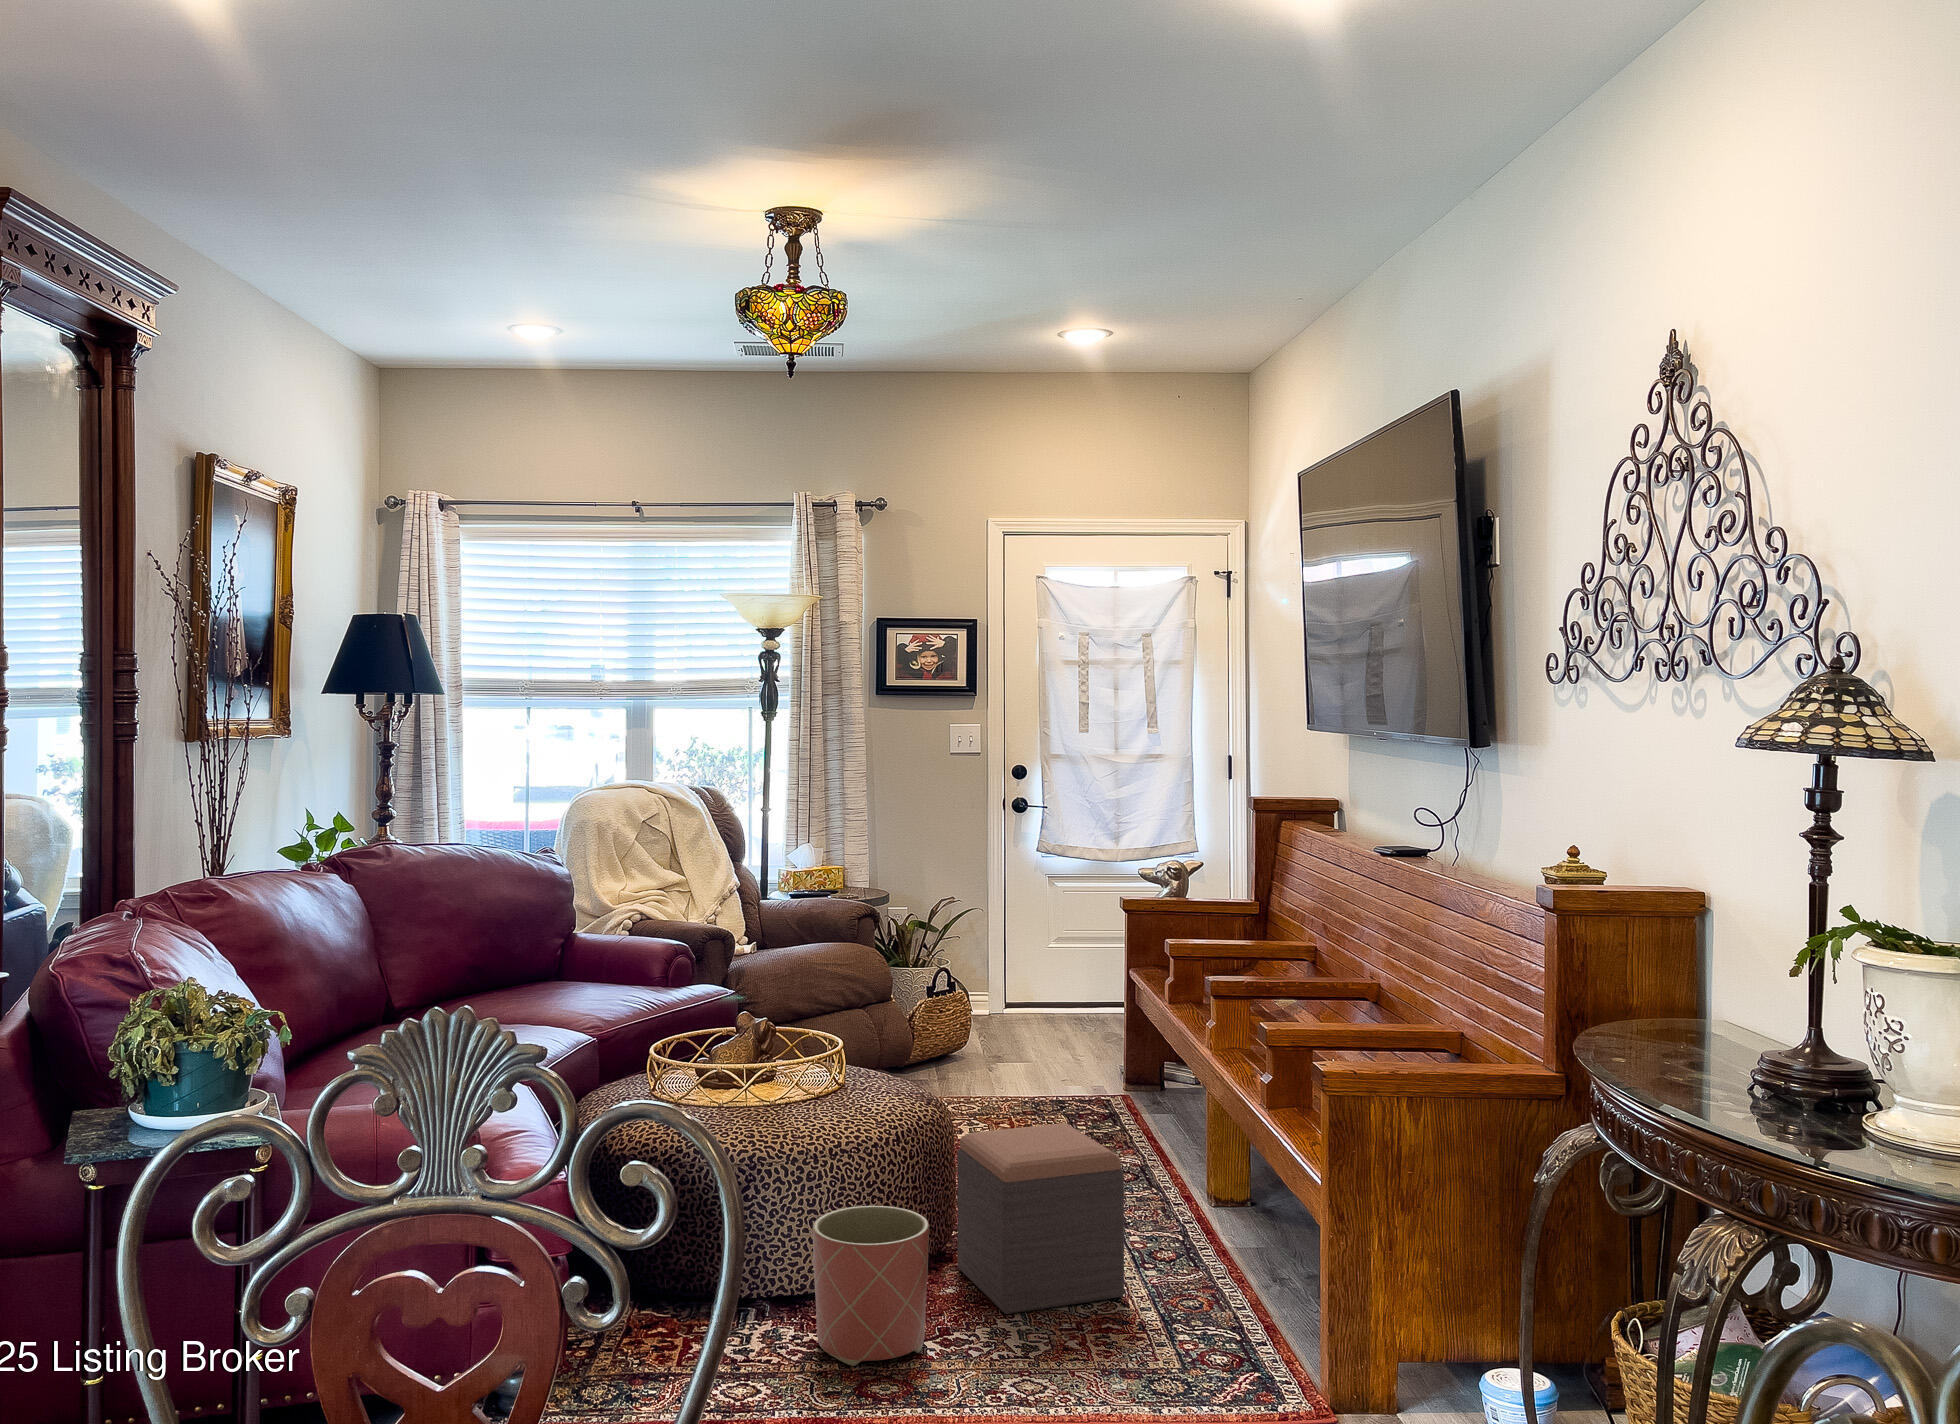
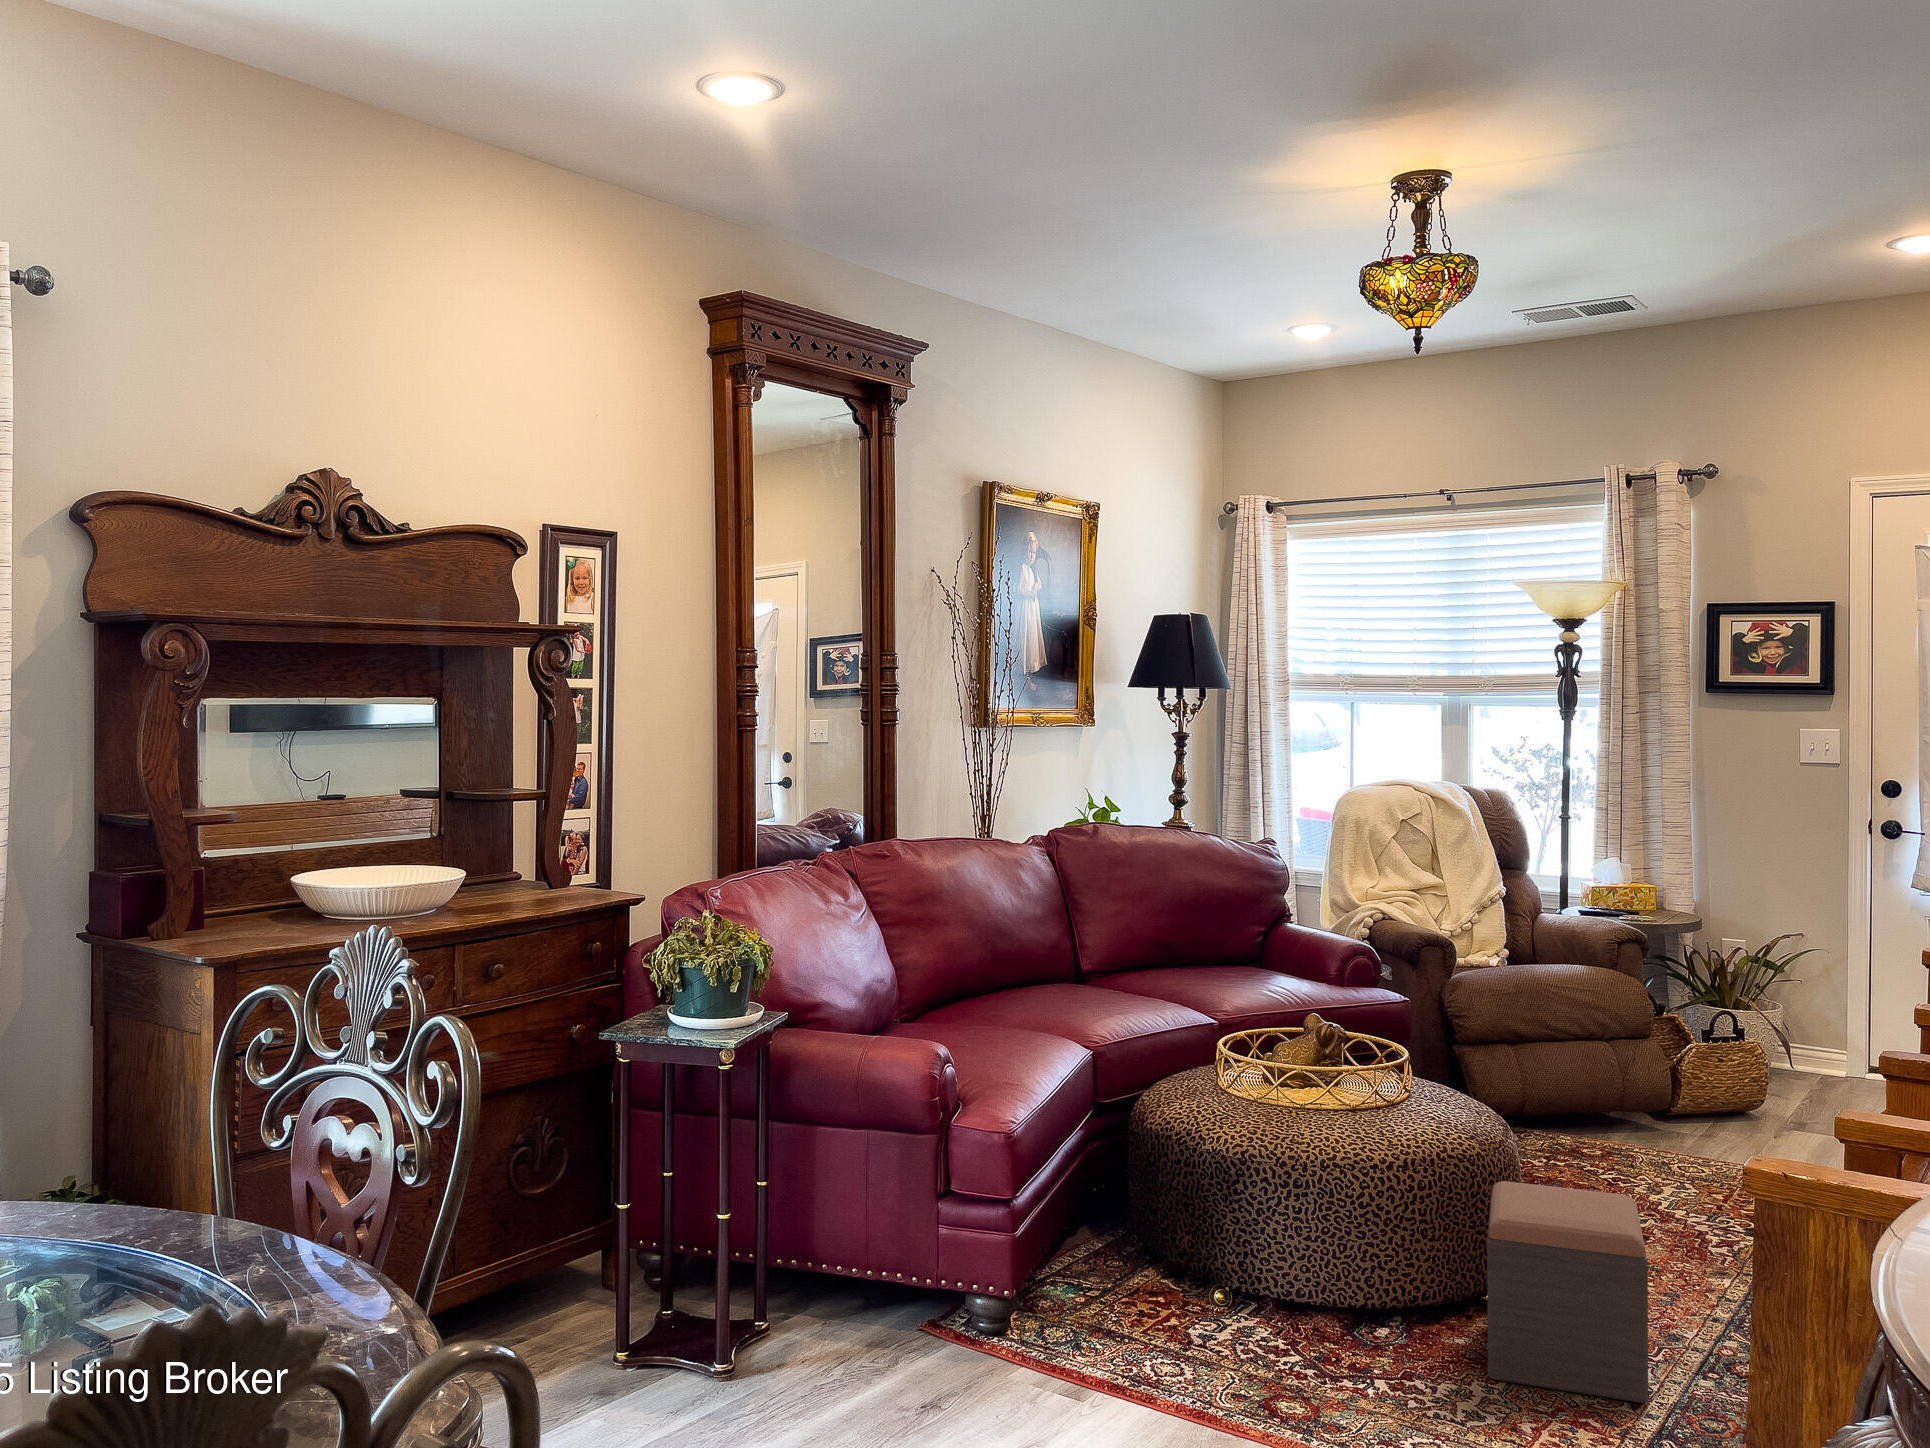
planter: present [813,1206,929,1366] -> none [1263,1223,1383,1385]

